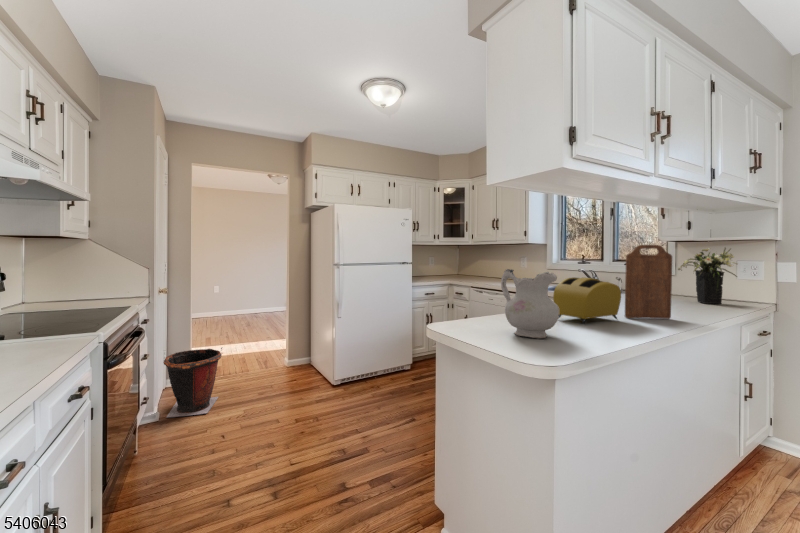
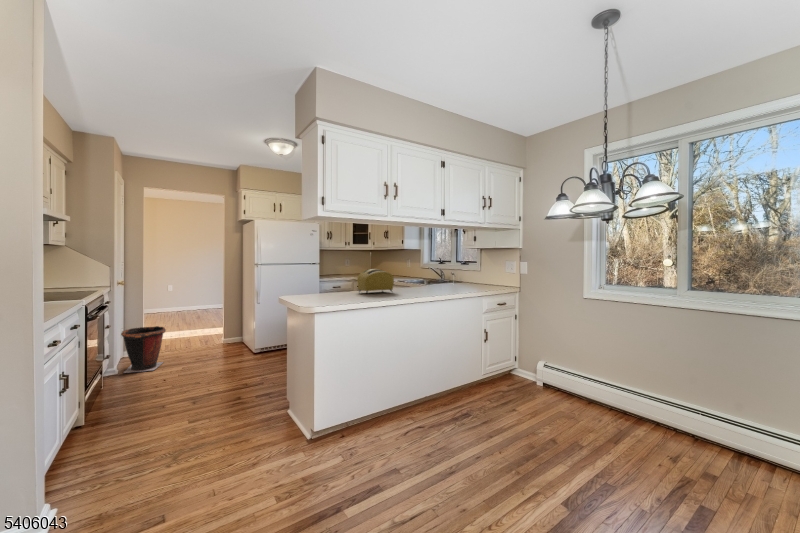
cutting board: present [625,245,672,319] -> none [401,250,425,292]
flower arrangement: present [678,248,737,304] -> none [464,251,495,287]
ceramic pitcher: present [501,269,559,338] -> none [311,263,338,298]

